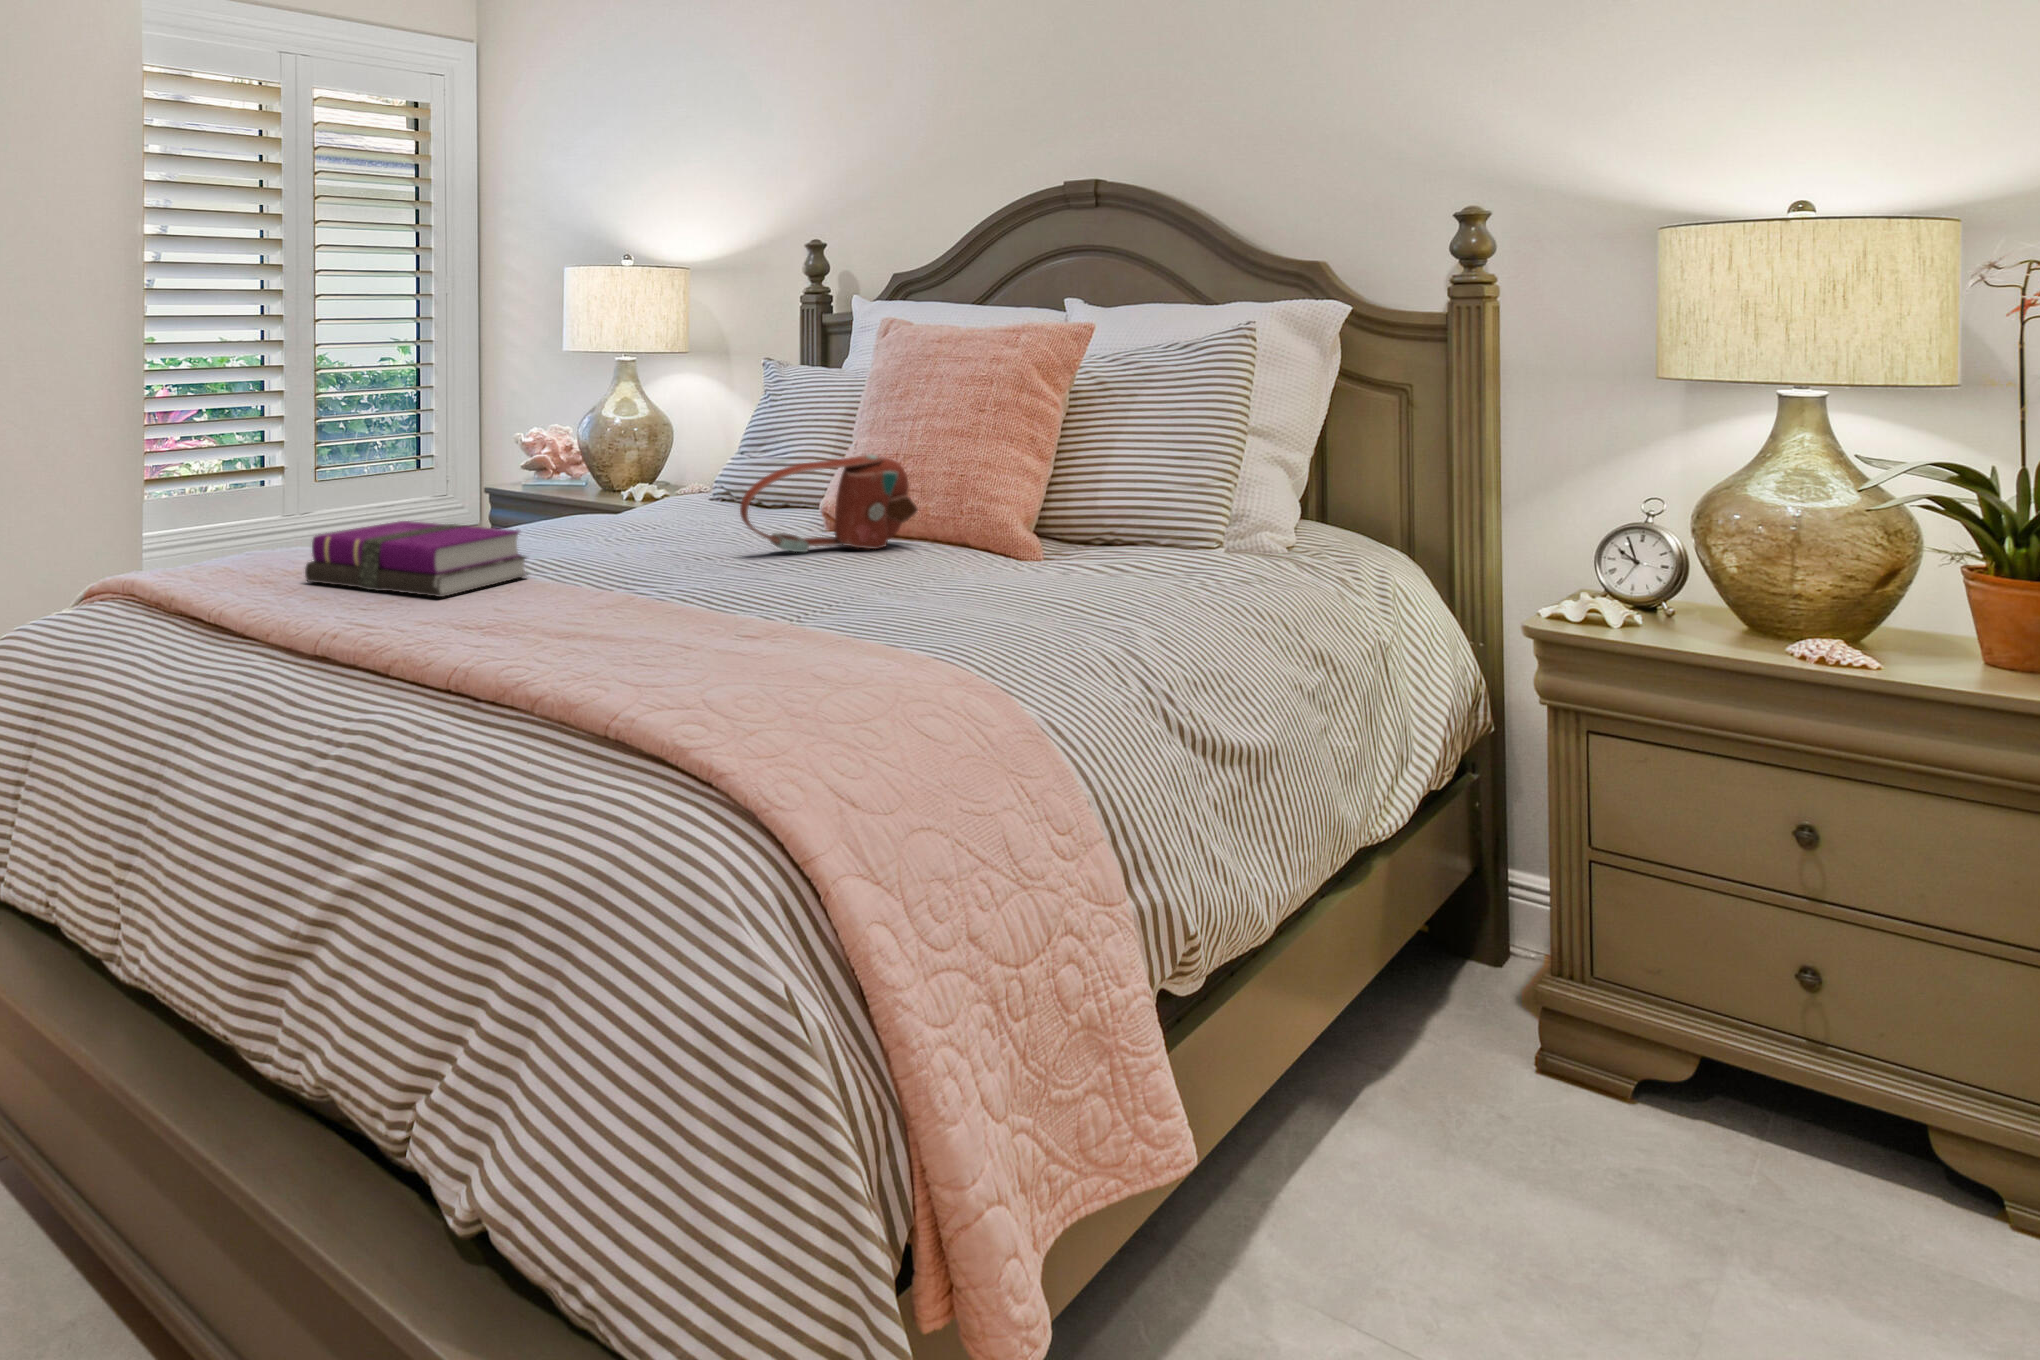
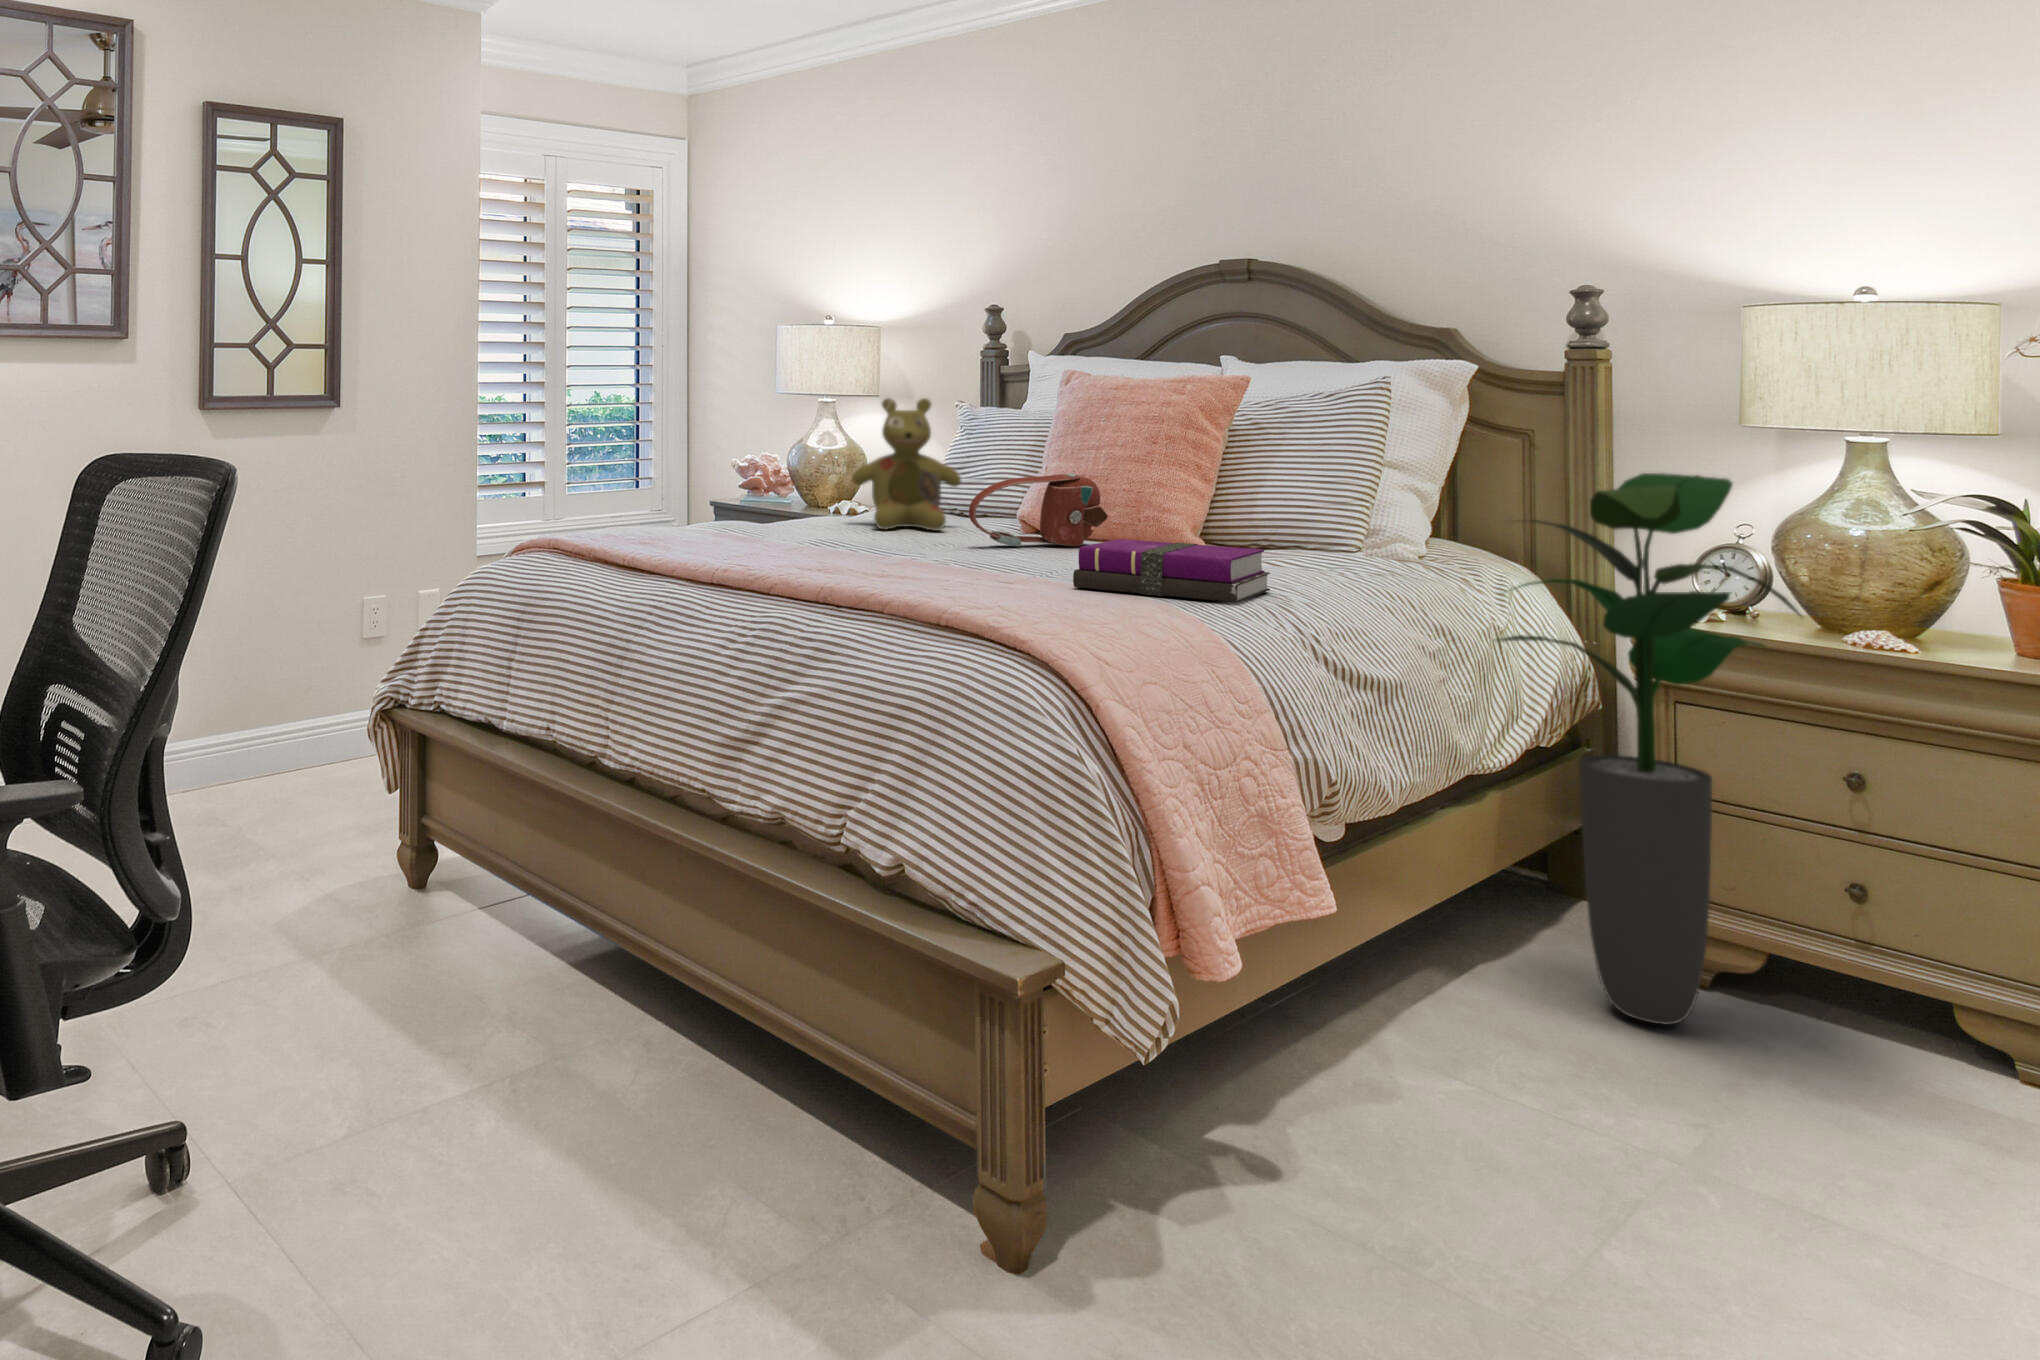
stuffed bear: none [618,358,752,528] -> present [852,398,961,531]
potted plant: none [1384,445,1767,1171] -> present [1499,473,1800,1025]
notebook: present [305,521,527,597] -> present [1073,539,1270,603]

